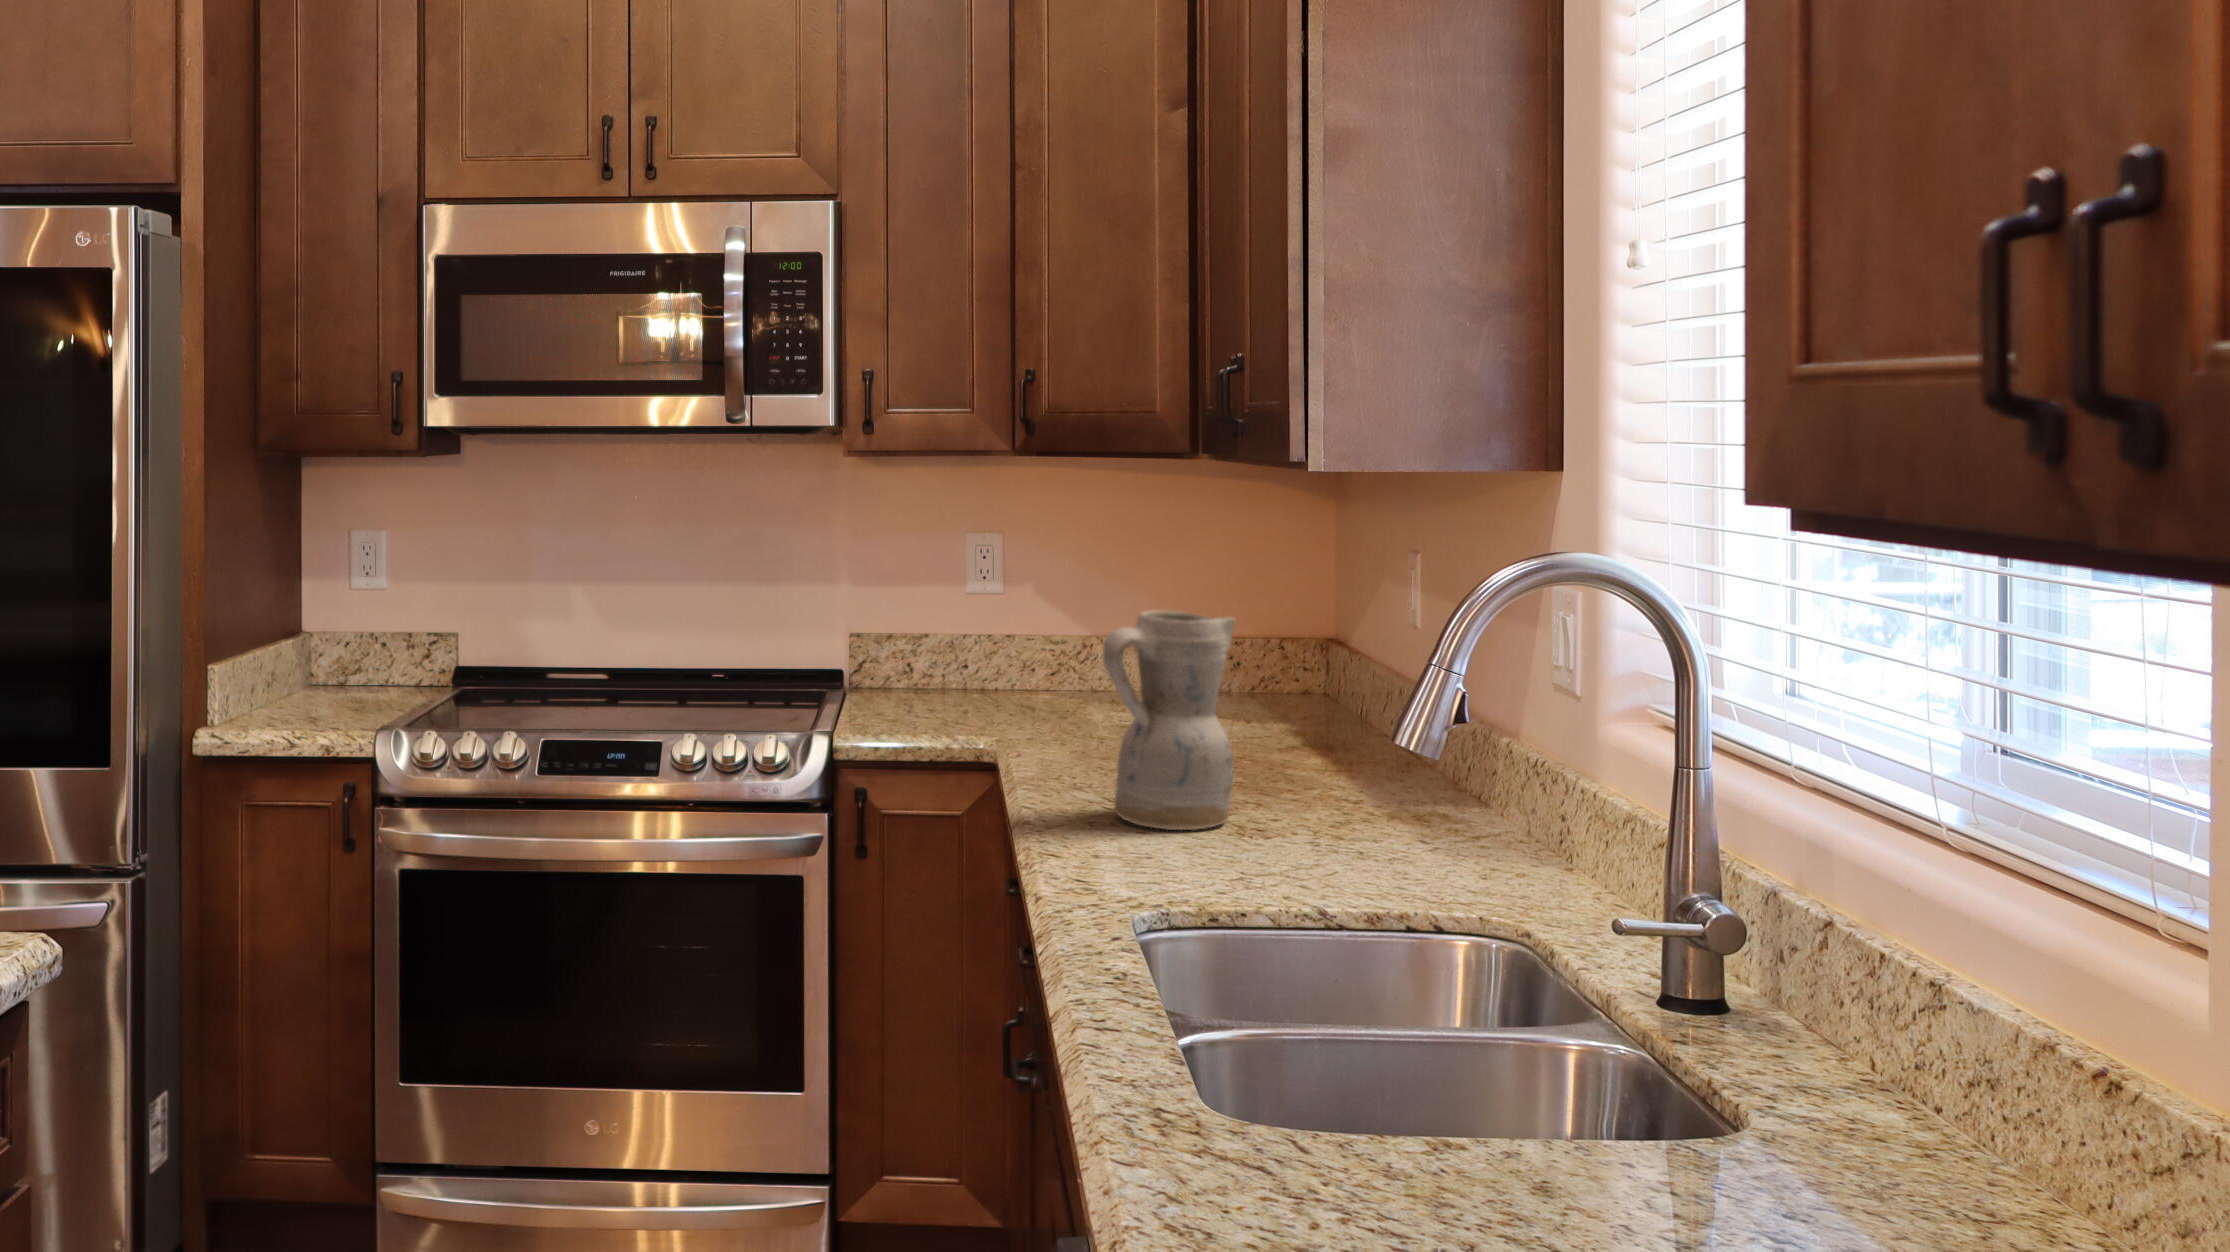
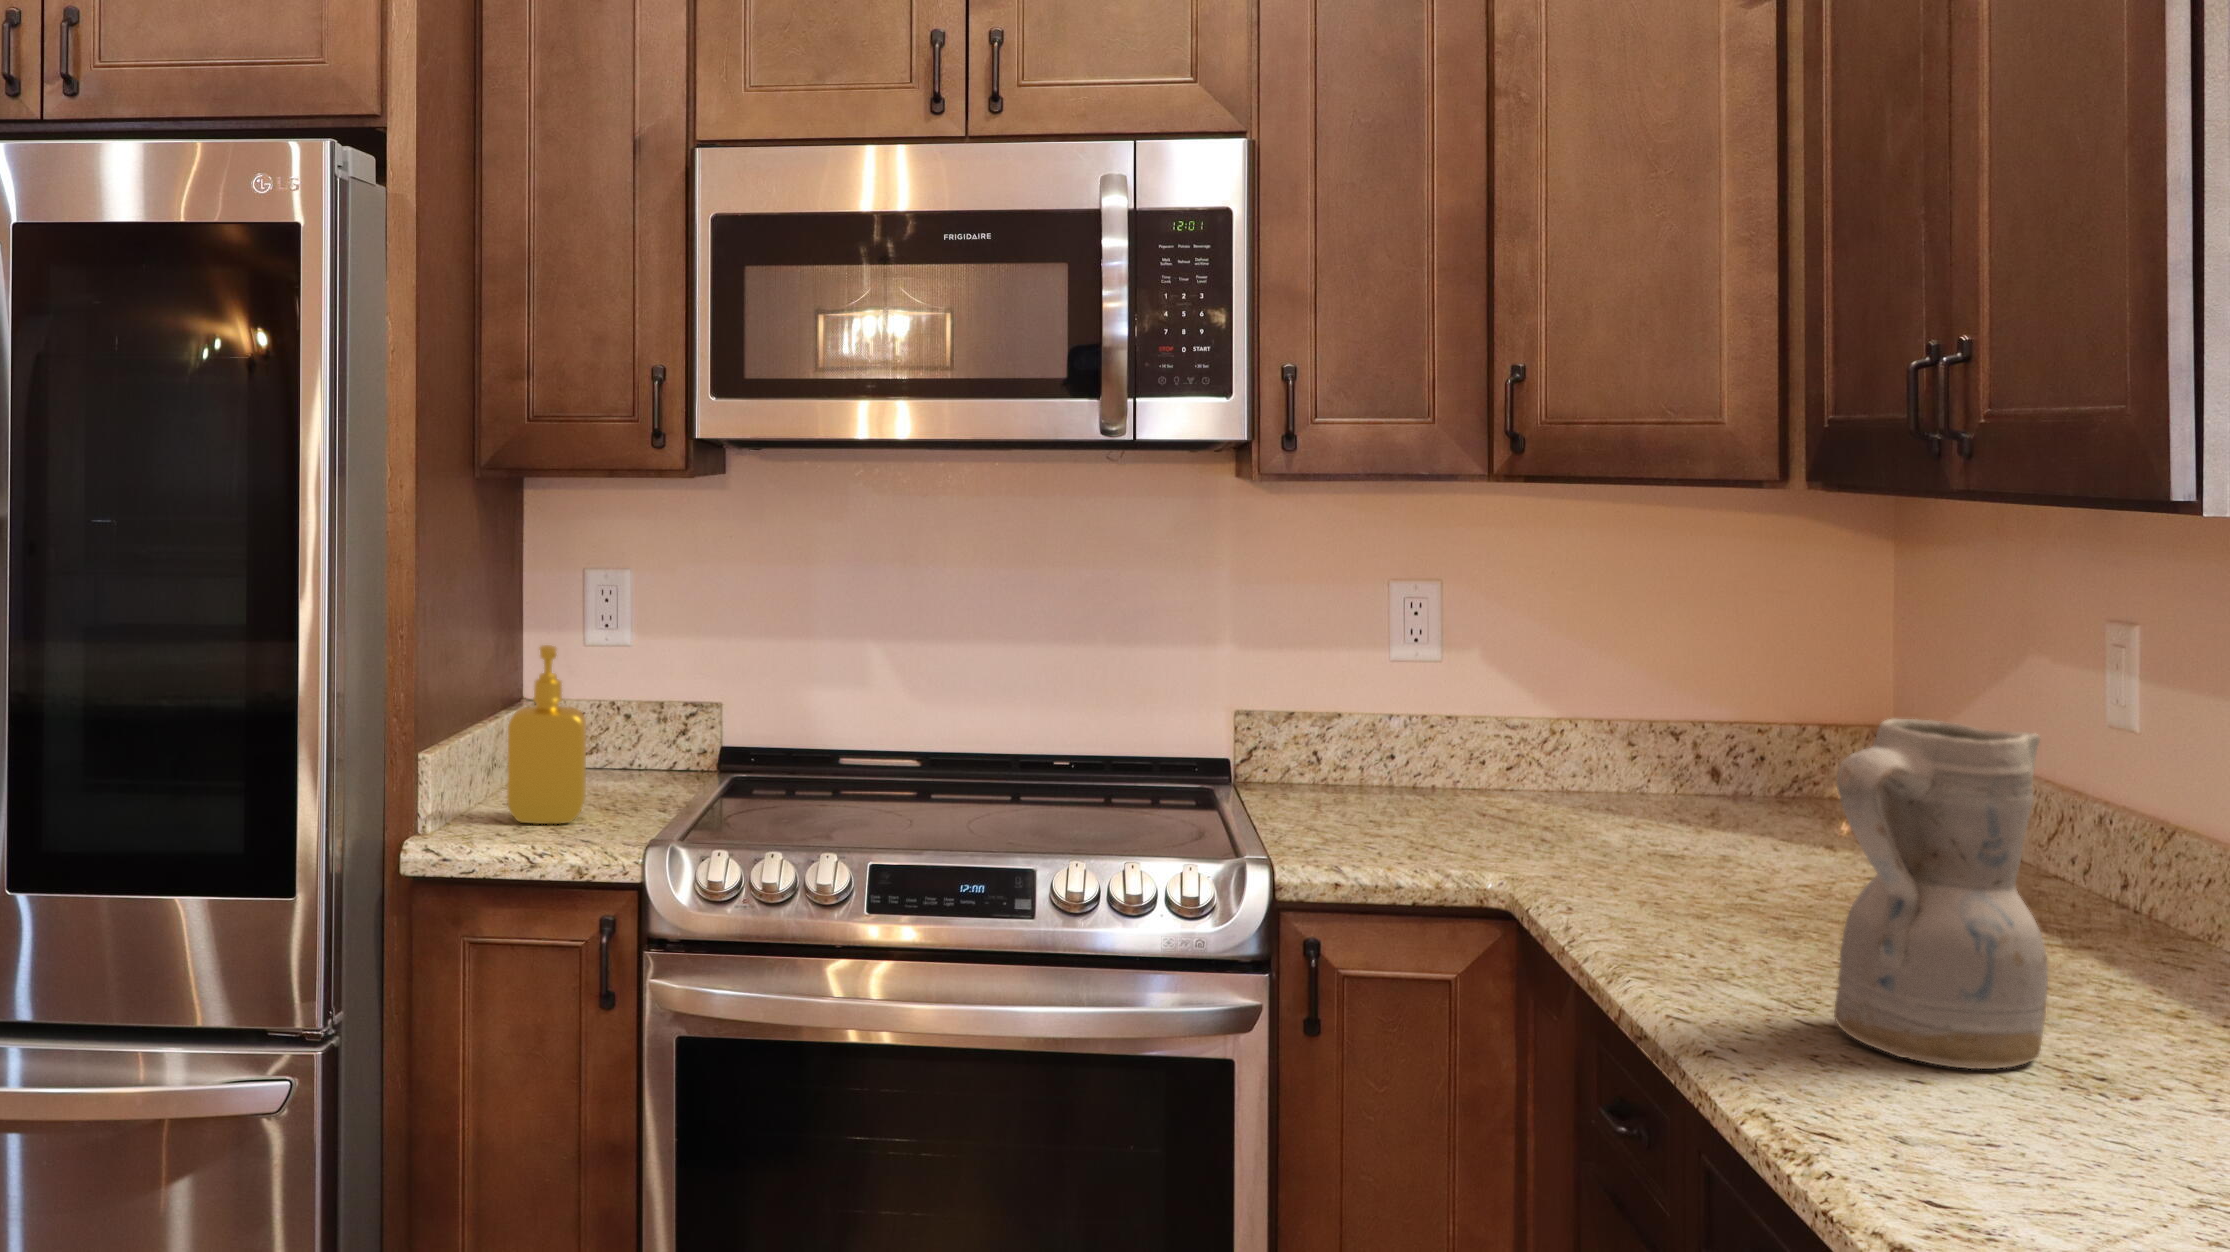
soap dispenser: none [281,584,343,719] -> present [507,645,586,824]

